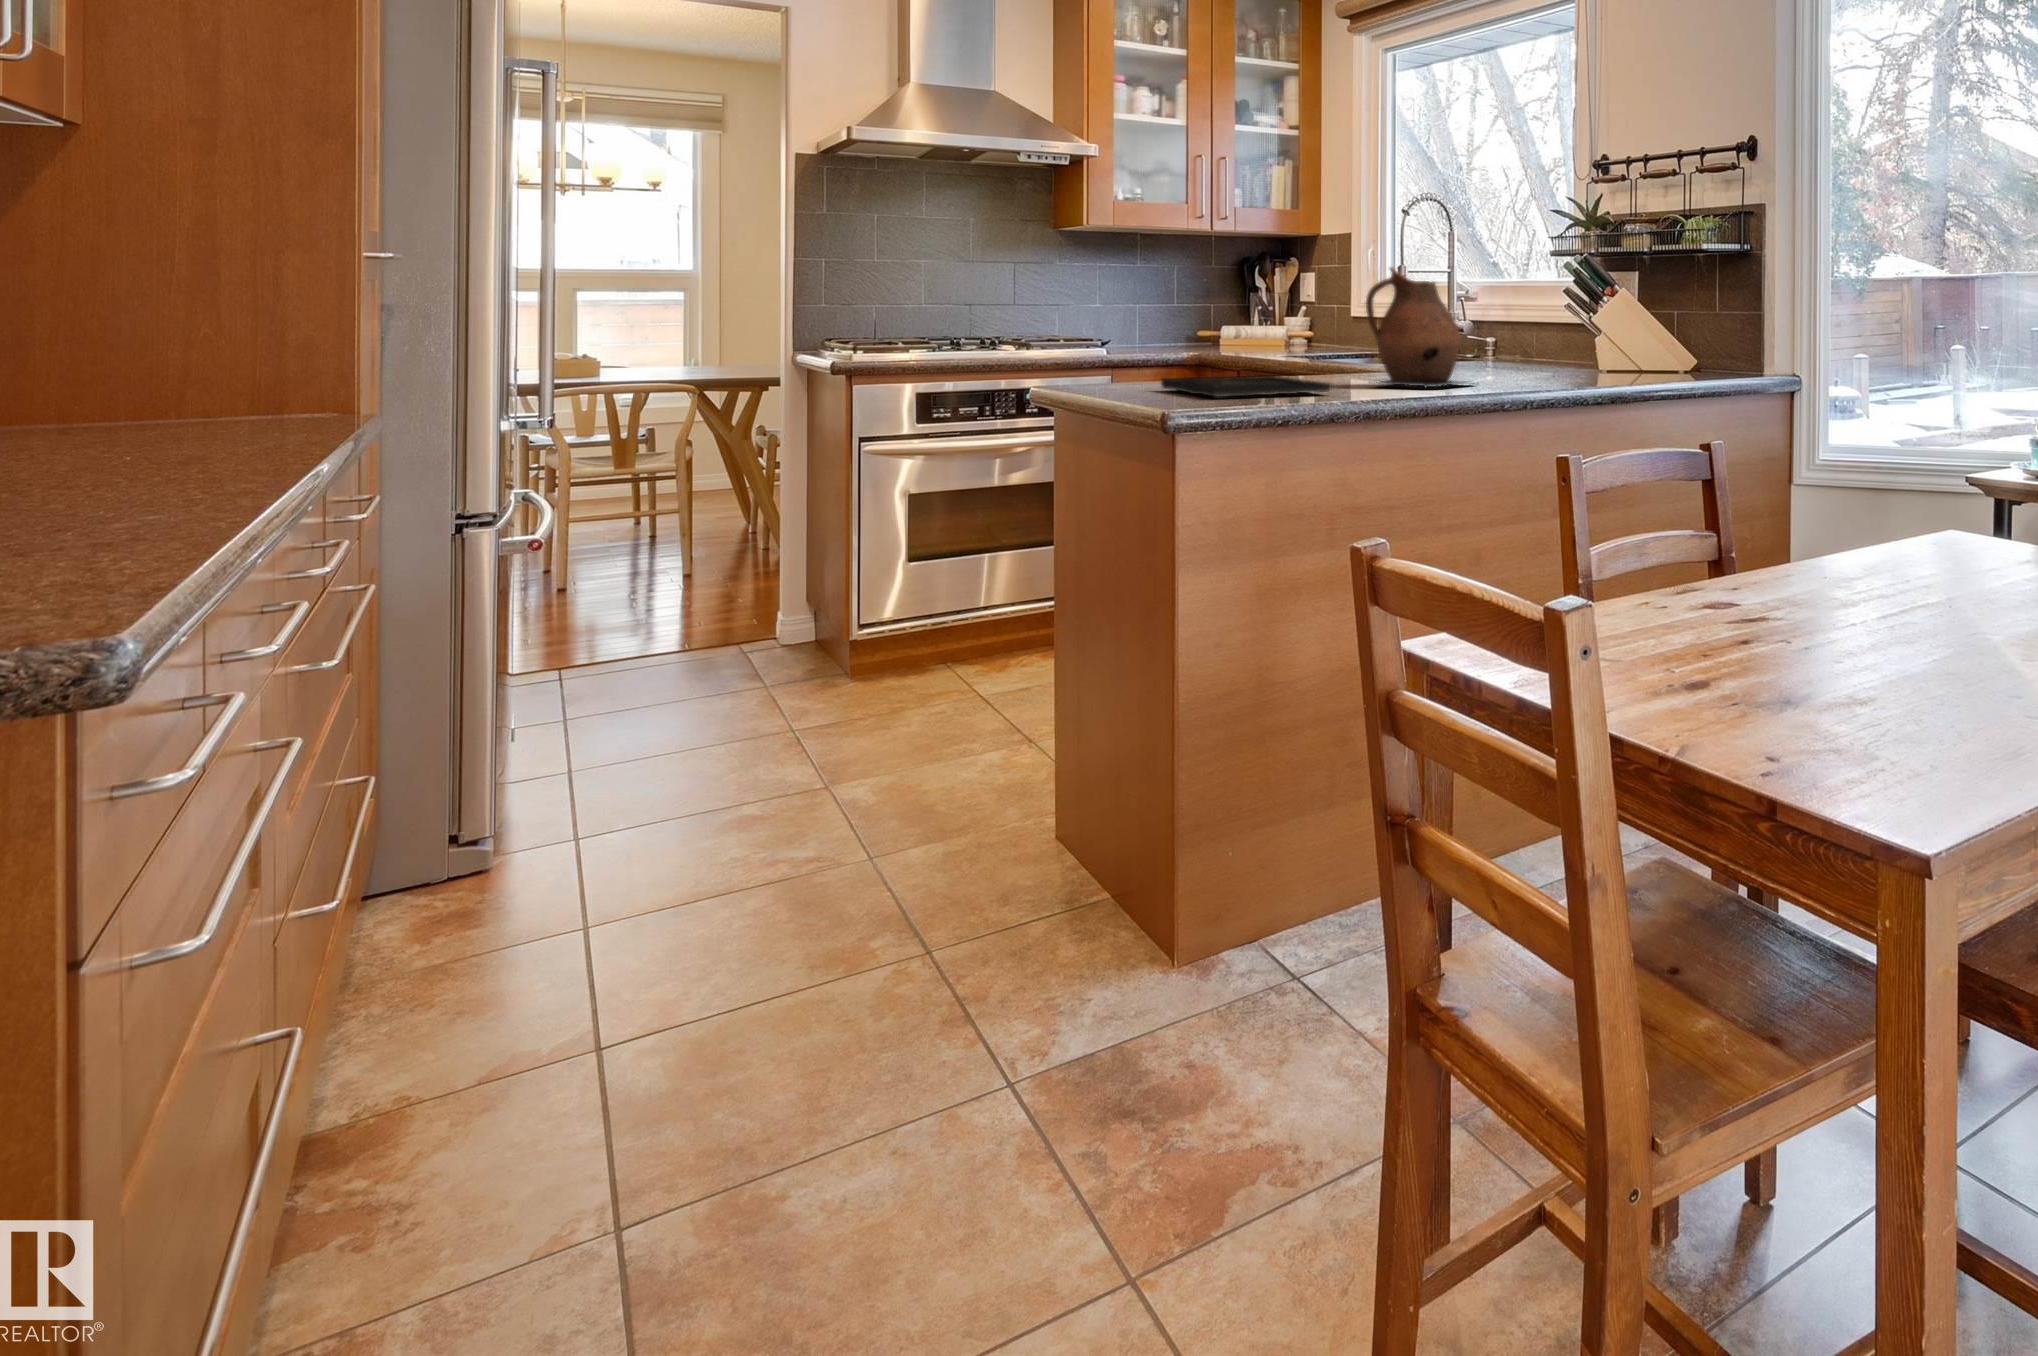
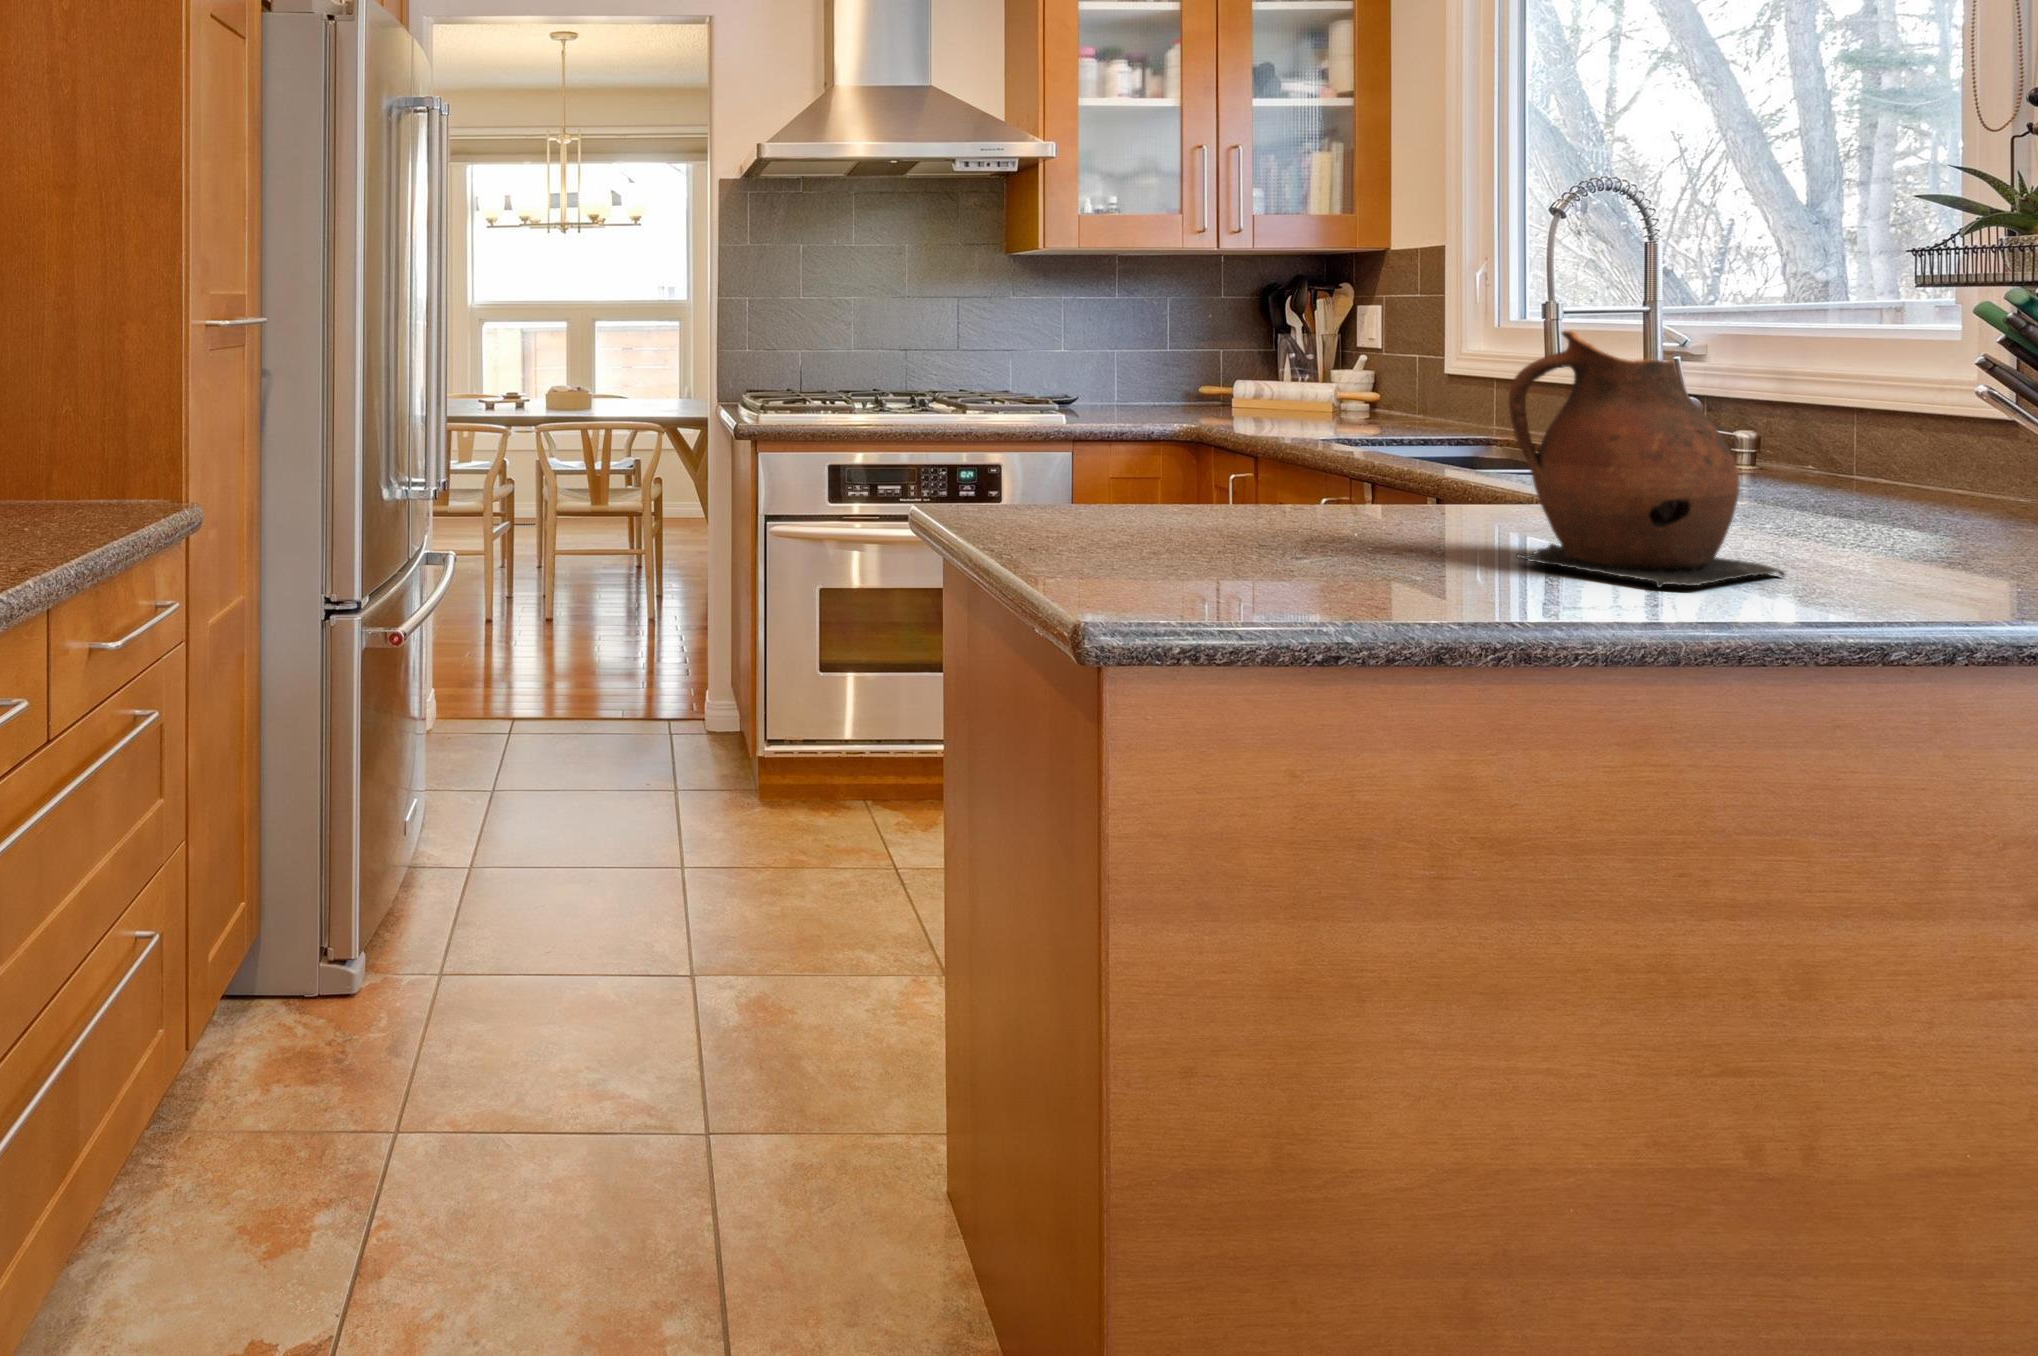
tray: present [1161,375,1332,397] -> none [1108,526,1443,593]

